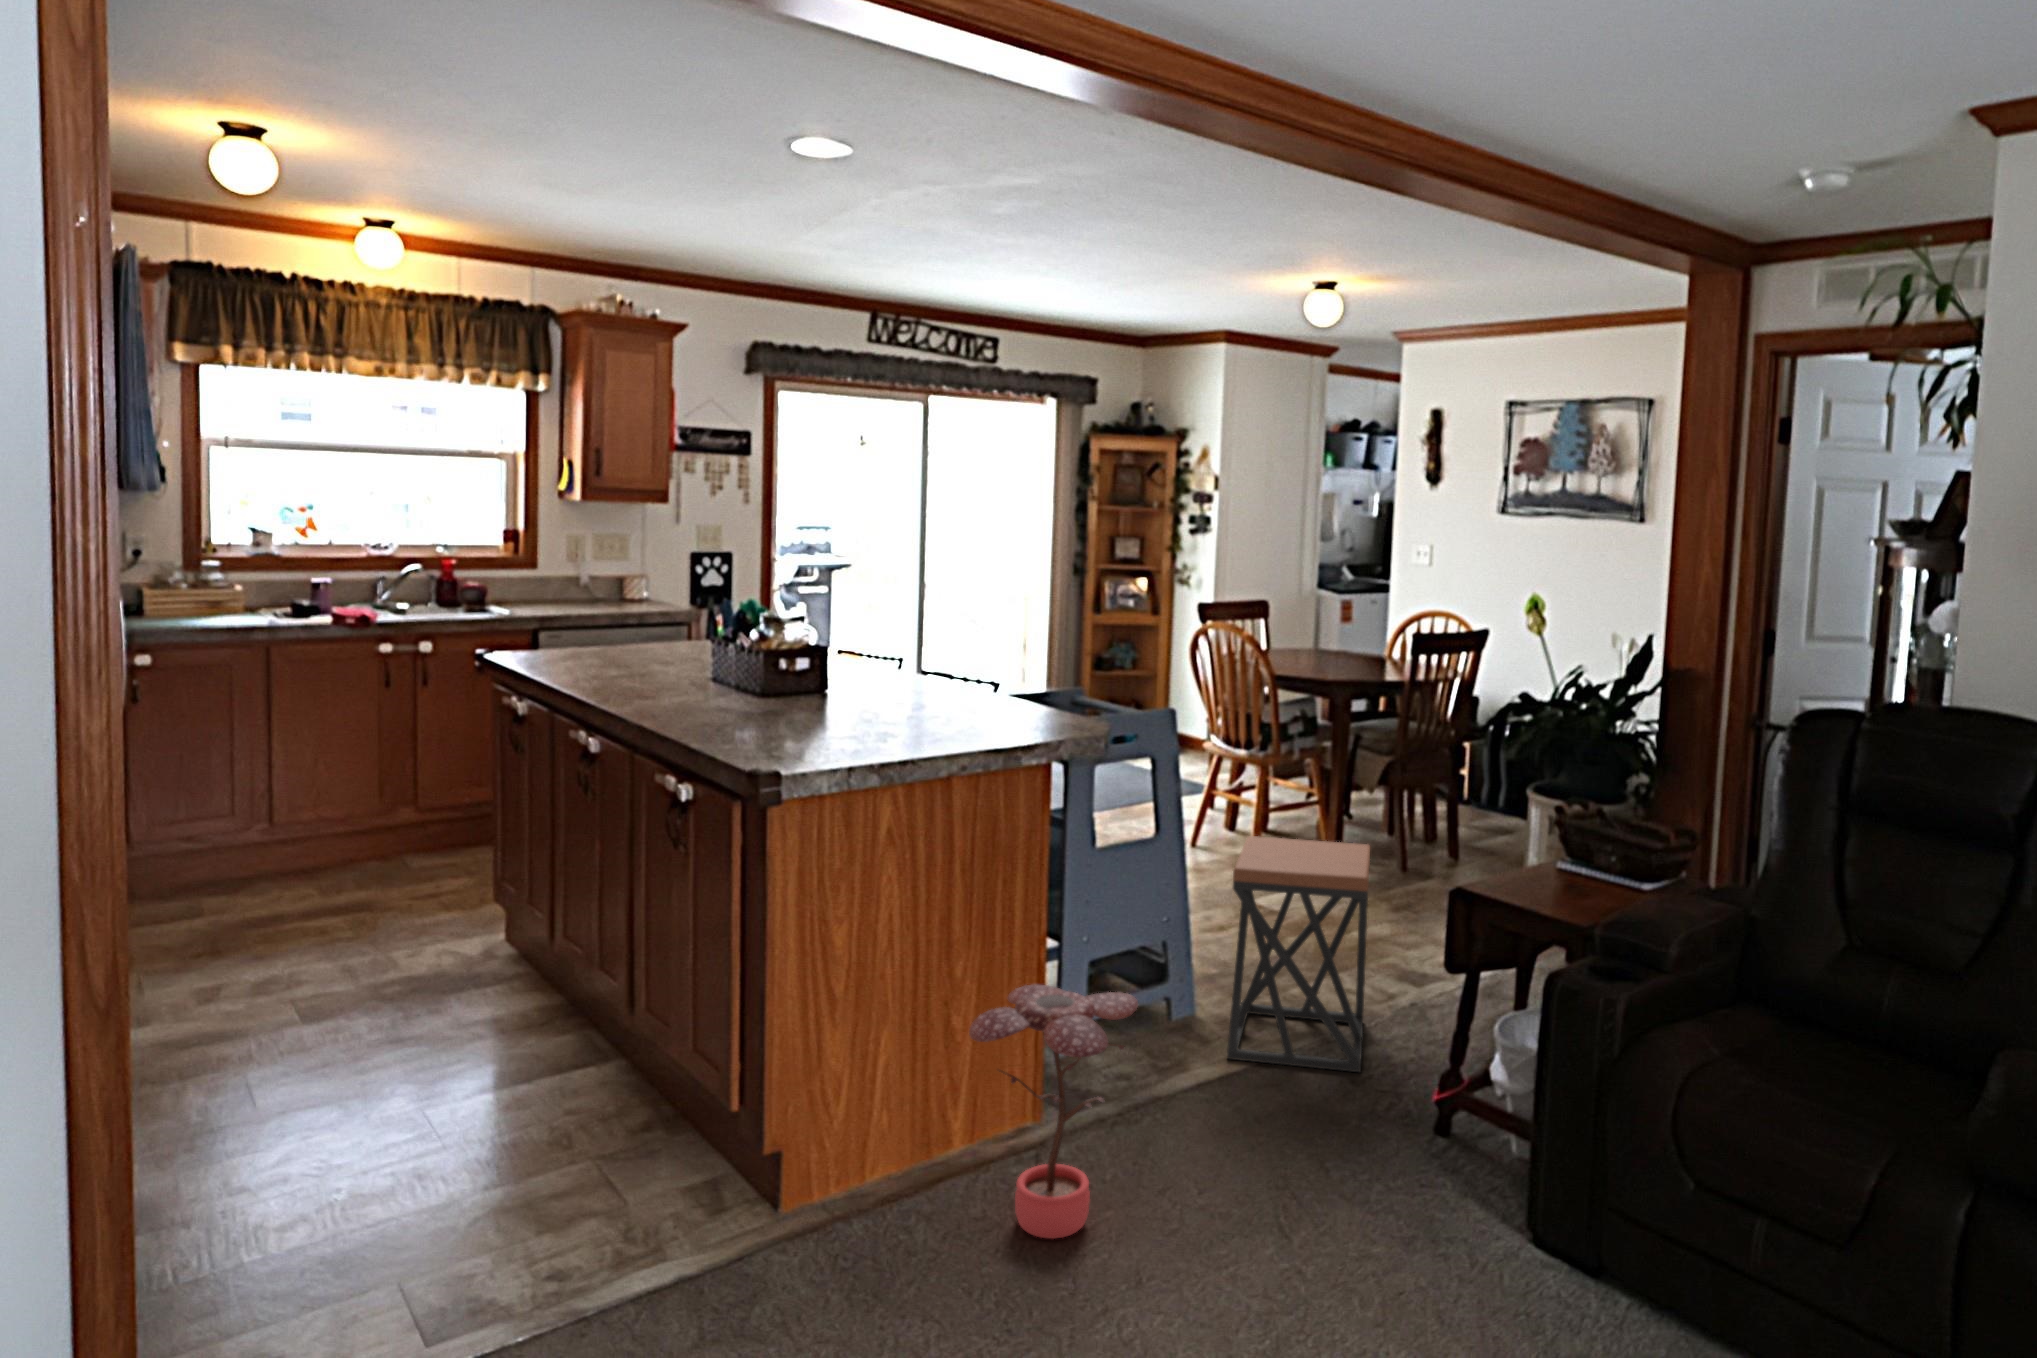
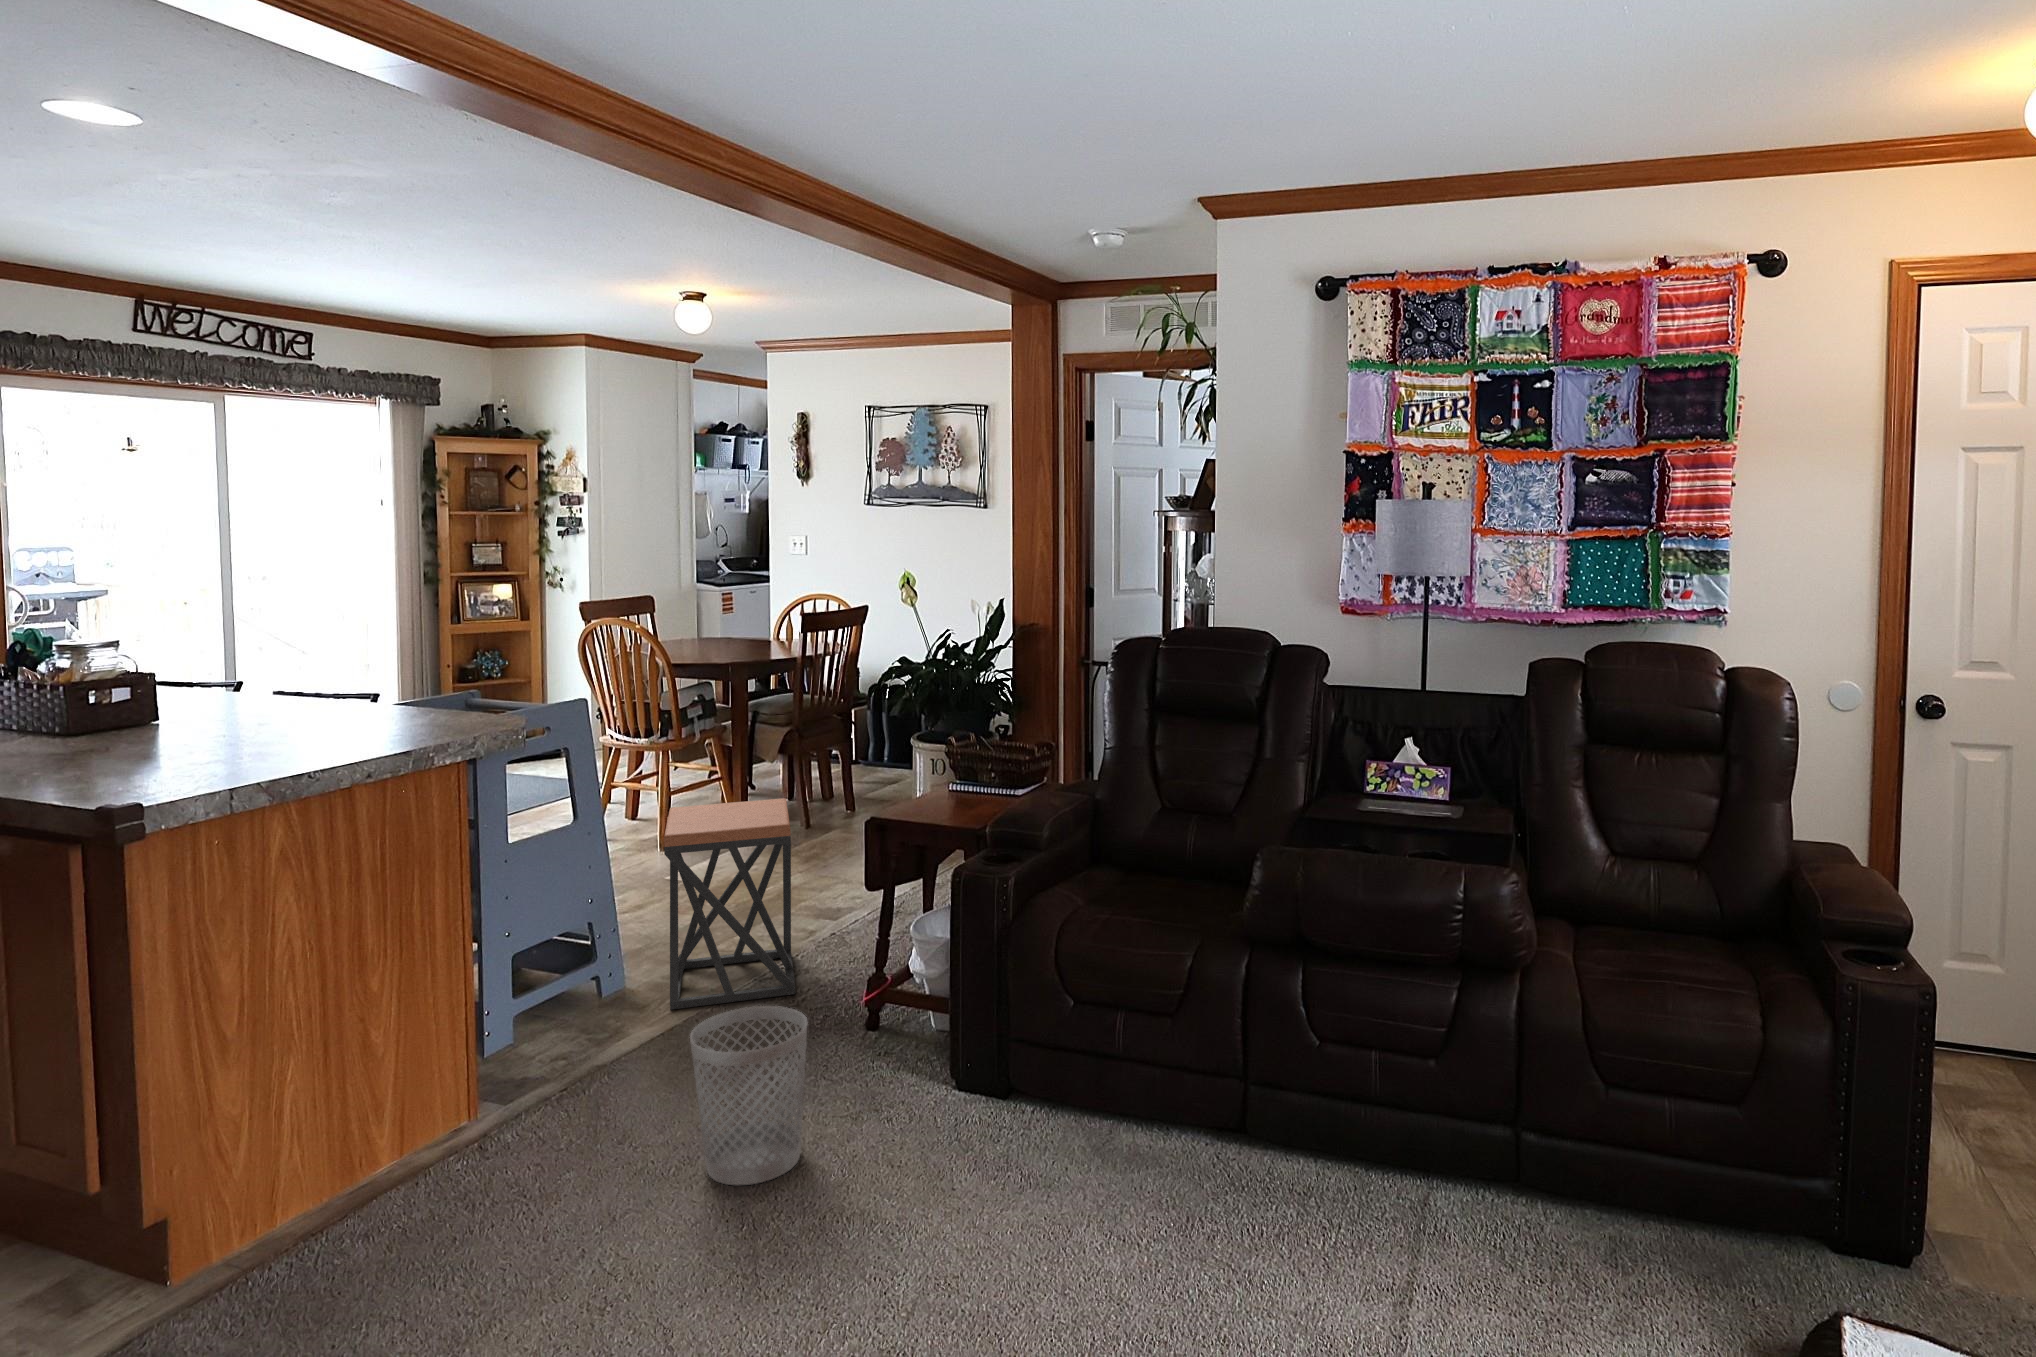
potted plant: present [969,984,1138,1238] -> none [427,954,597,1192]
wastebasket: none [1222,1094,1354,1310] -> present [690,1006,807,1185]

